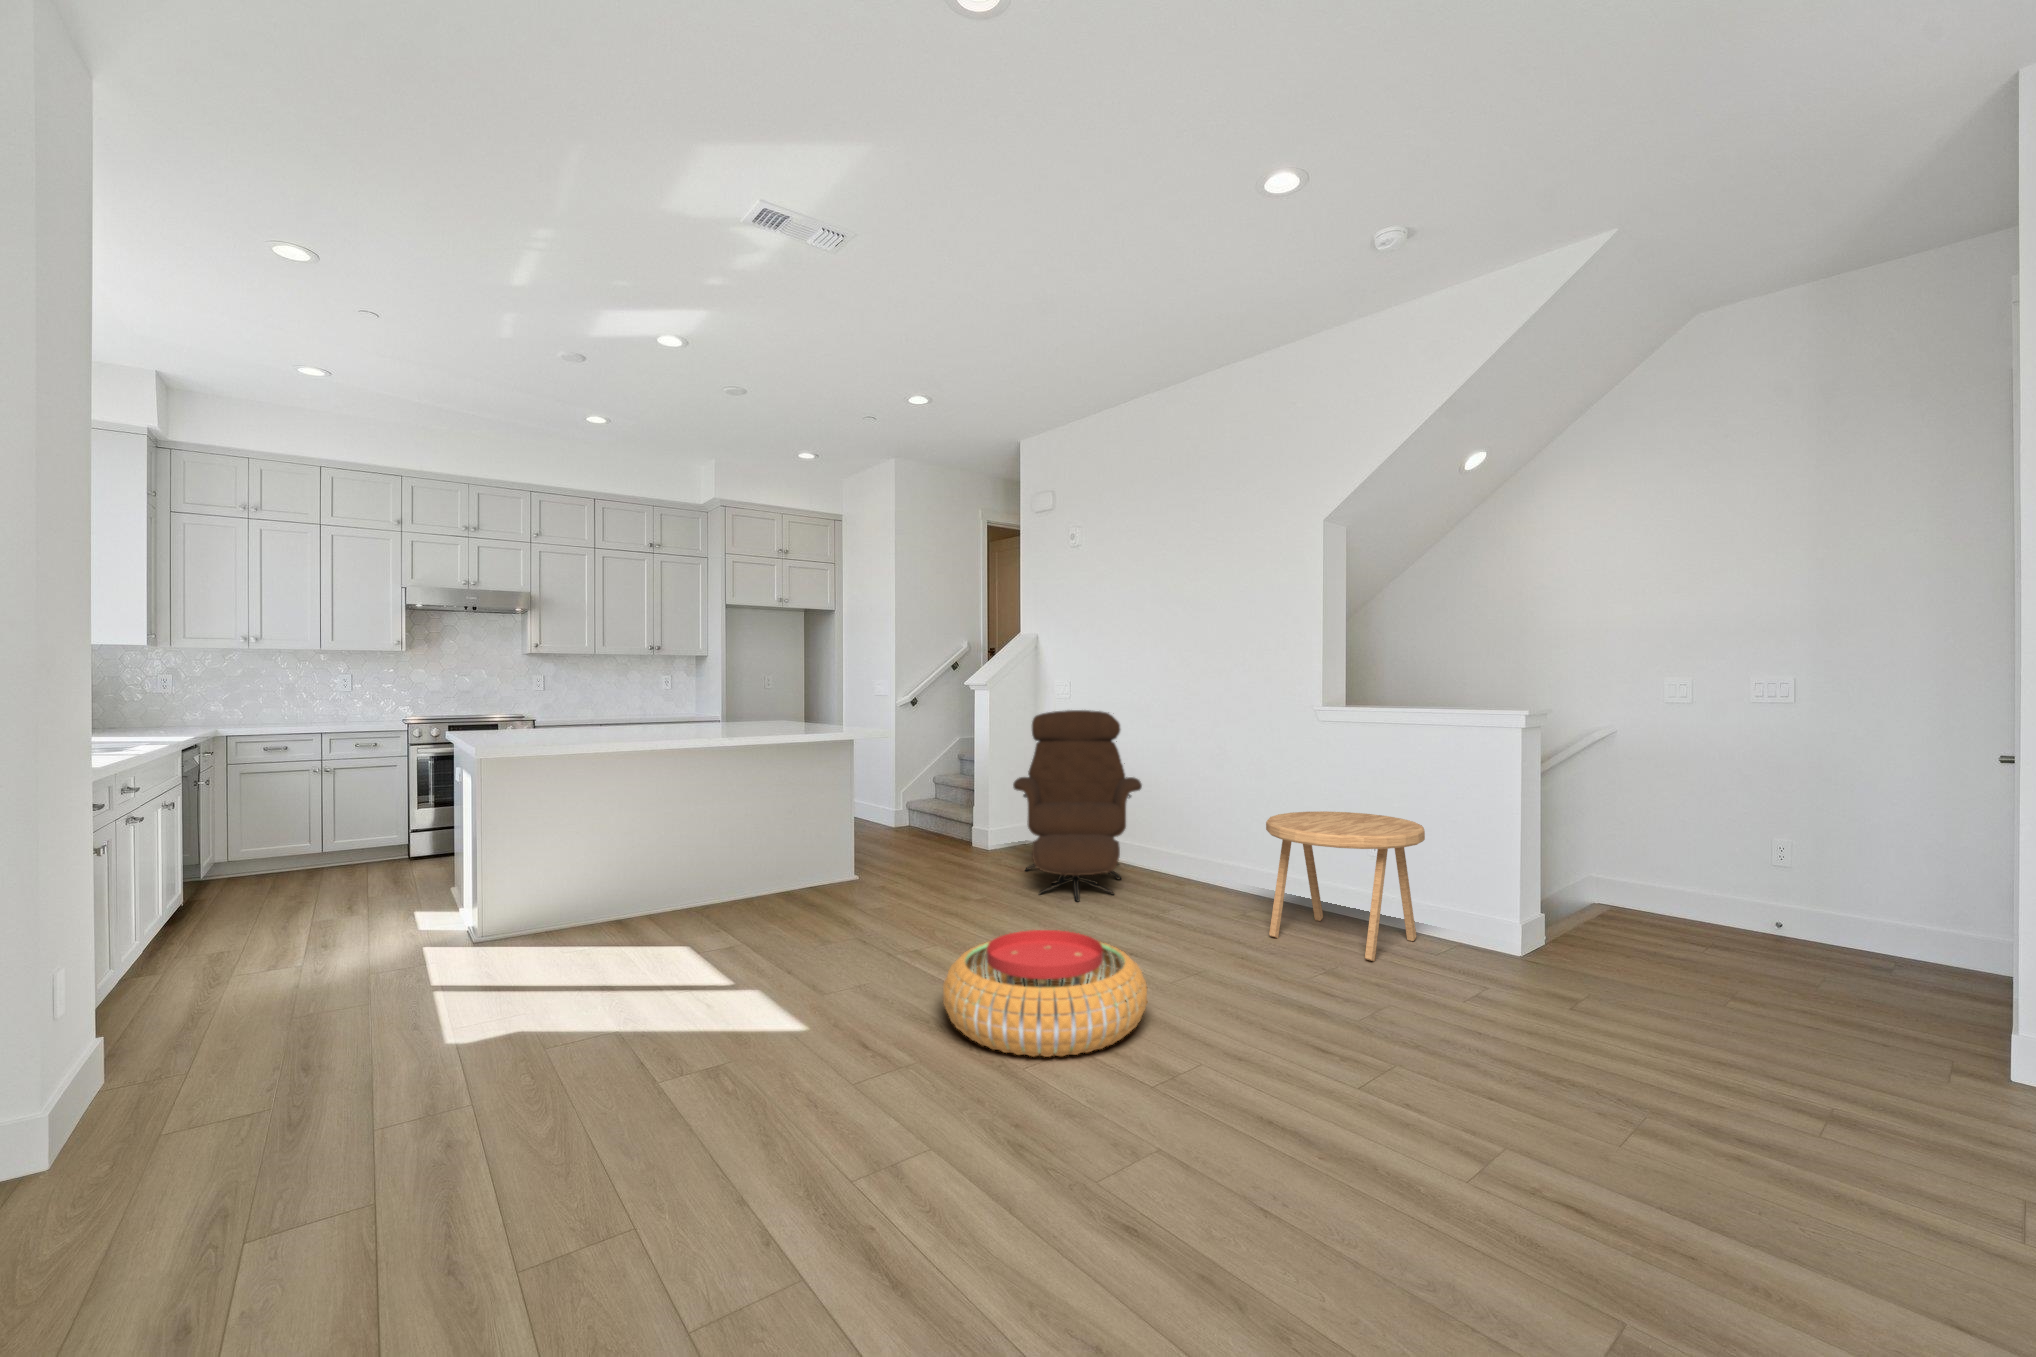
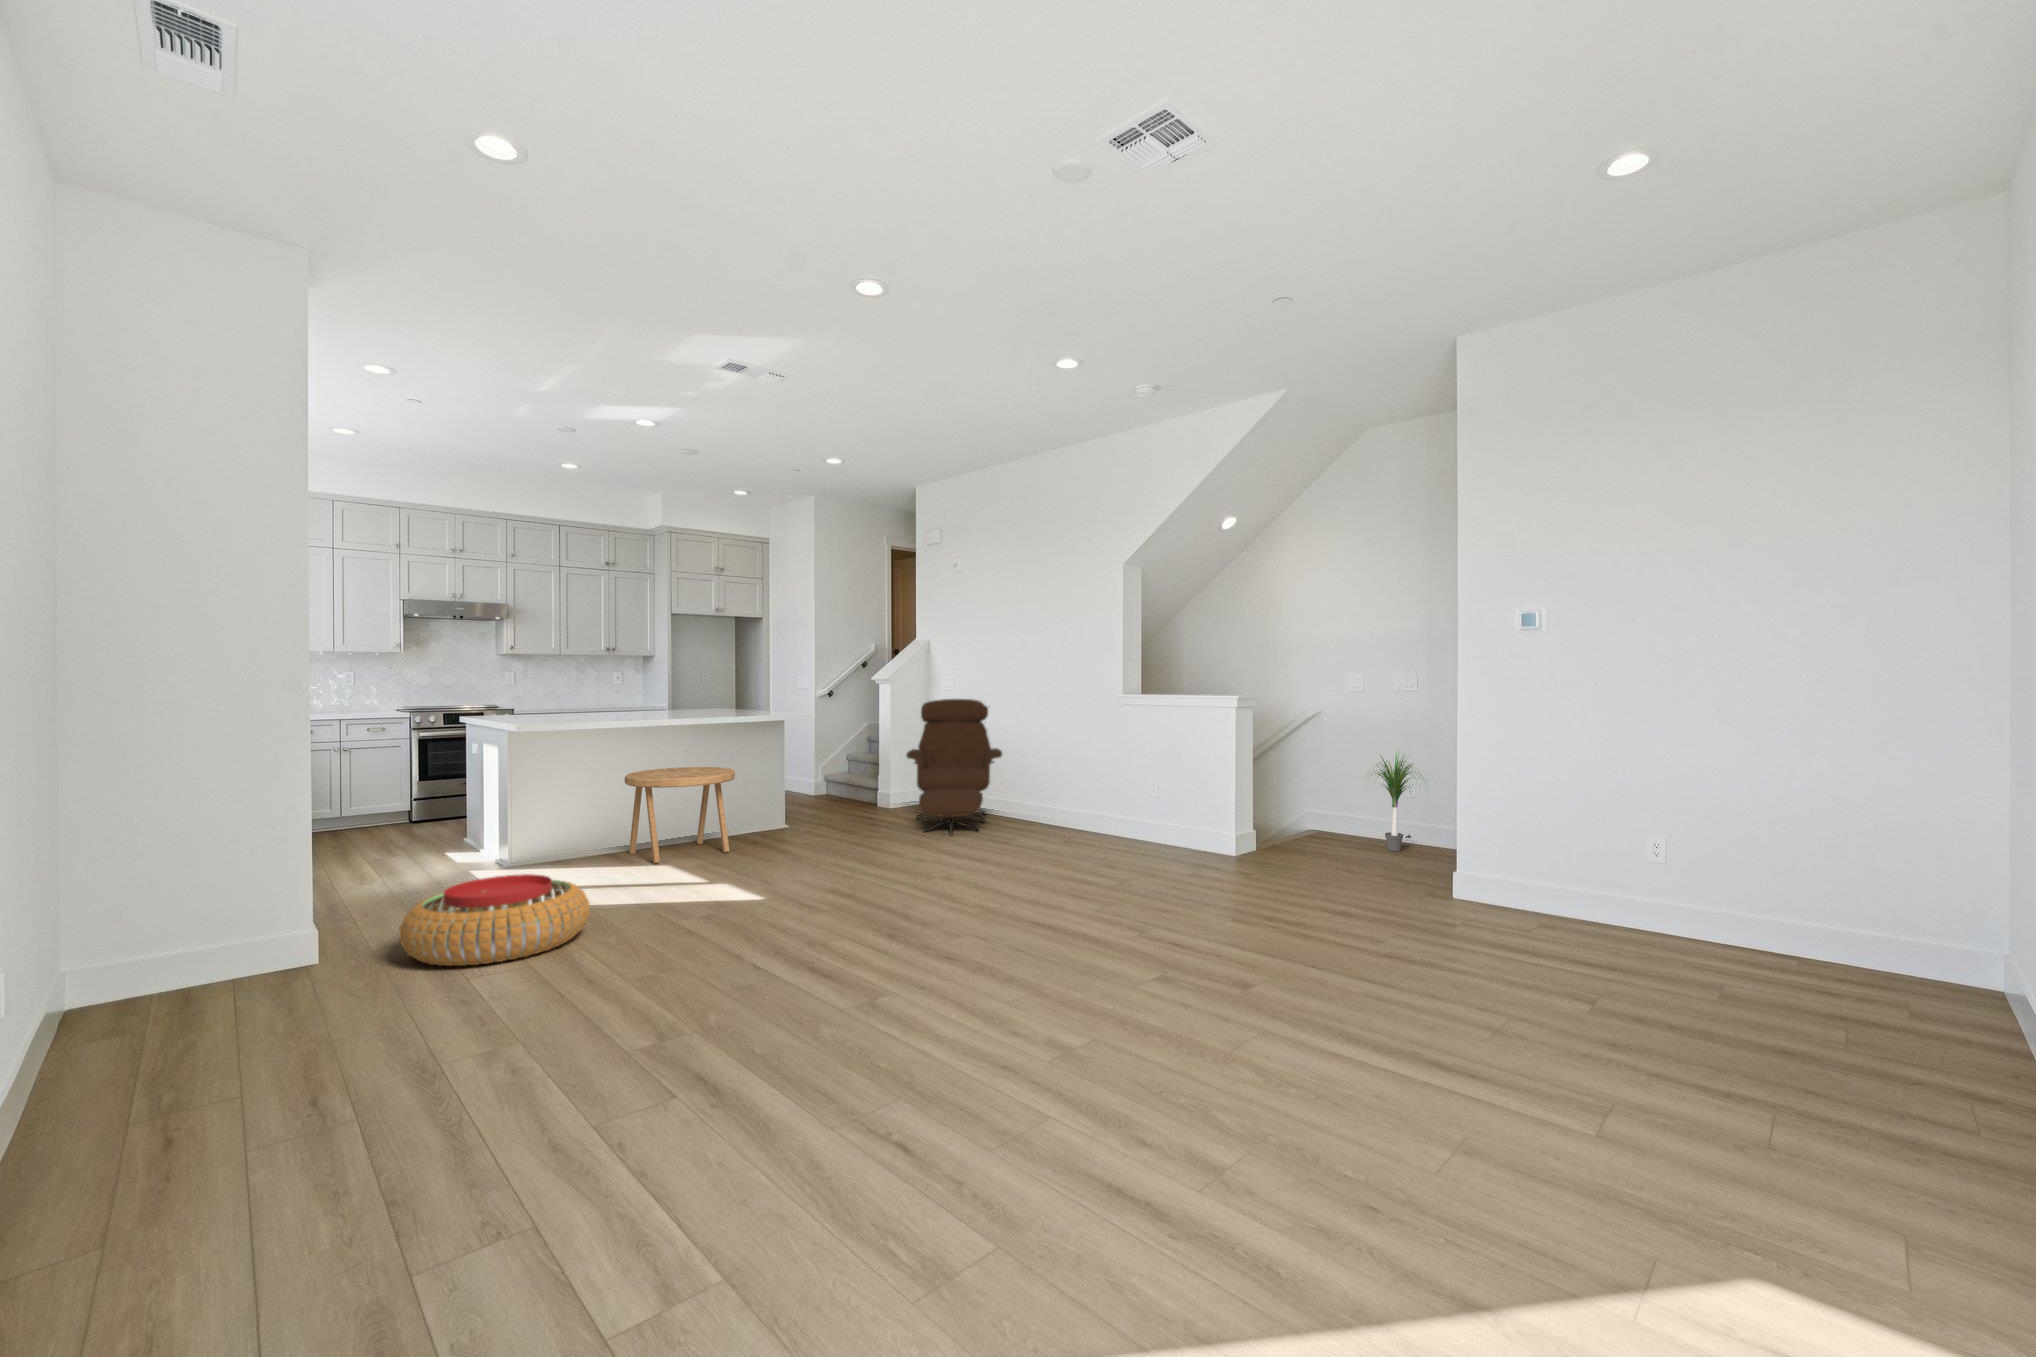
potted plant: none [1704,789,1844,955] -> present [1367,752,1425,851]
side table: present [1266,811,1425,961] -> present [625,767,735,864]
pouf: present [943,930,1147,1057] -> present [400,874,589,966]

